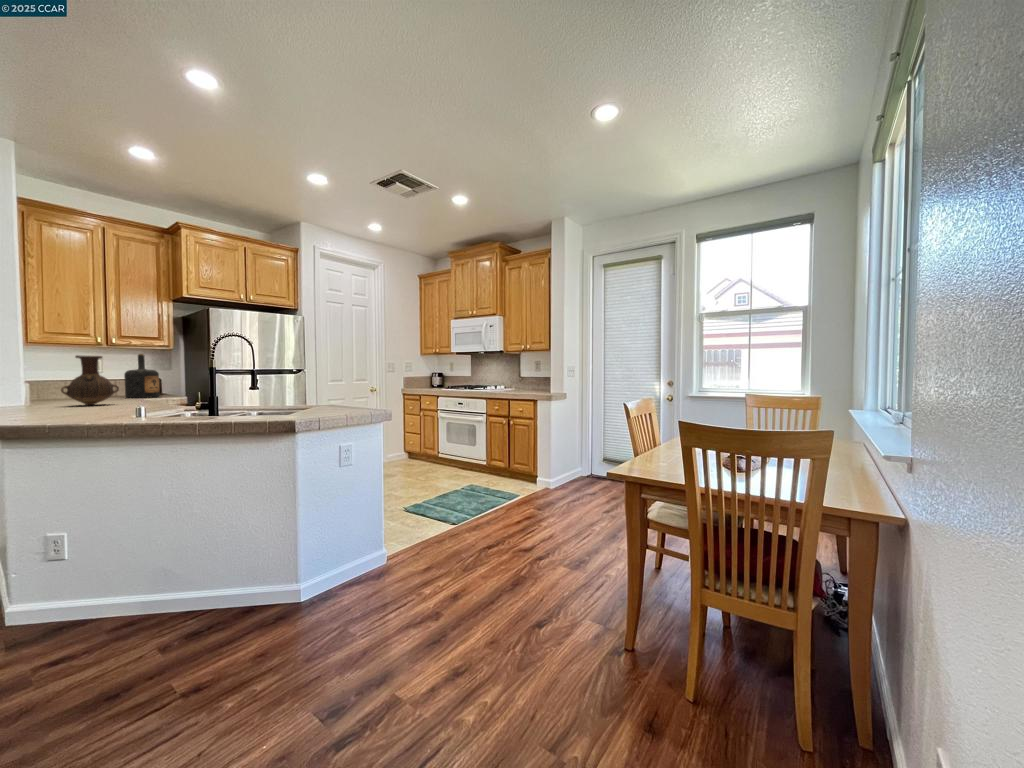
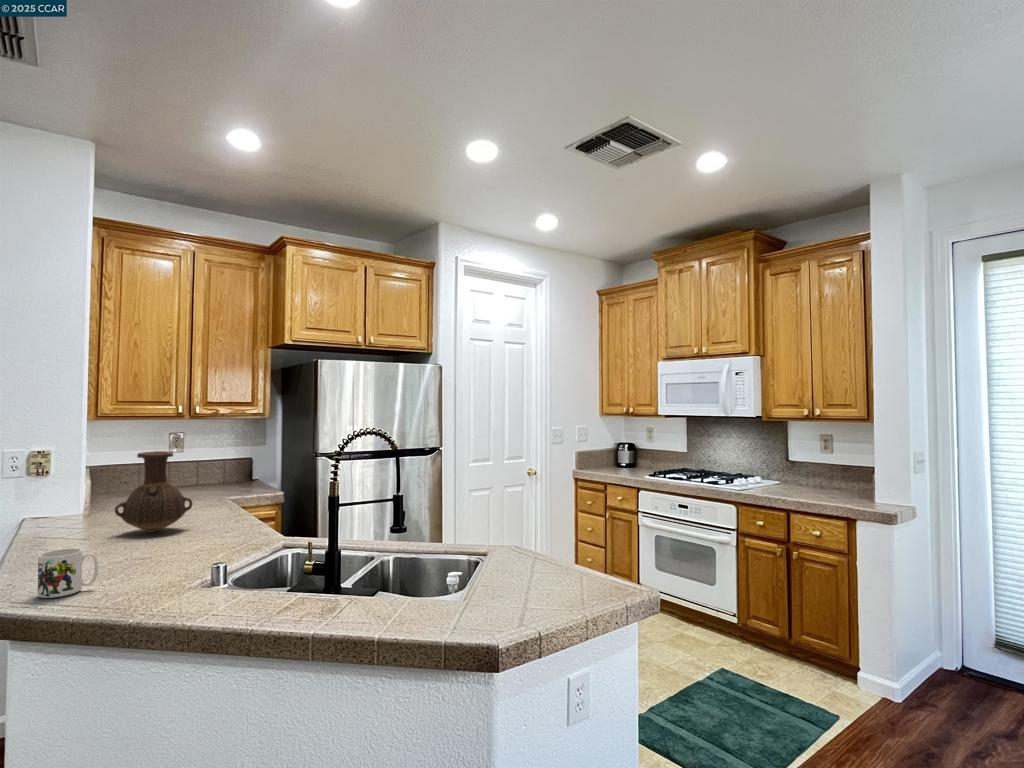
bottle: present [124,354,160,398] -> none [206,430,249,498]
mug: none [24,393,64,416] -> present [38,548,98,598]

